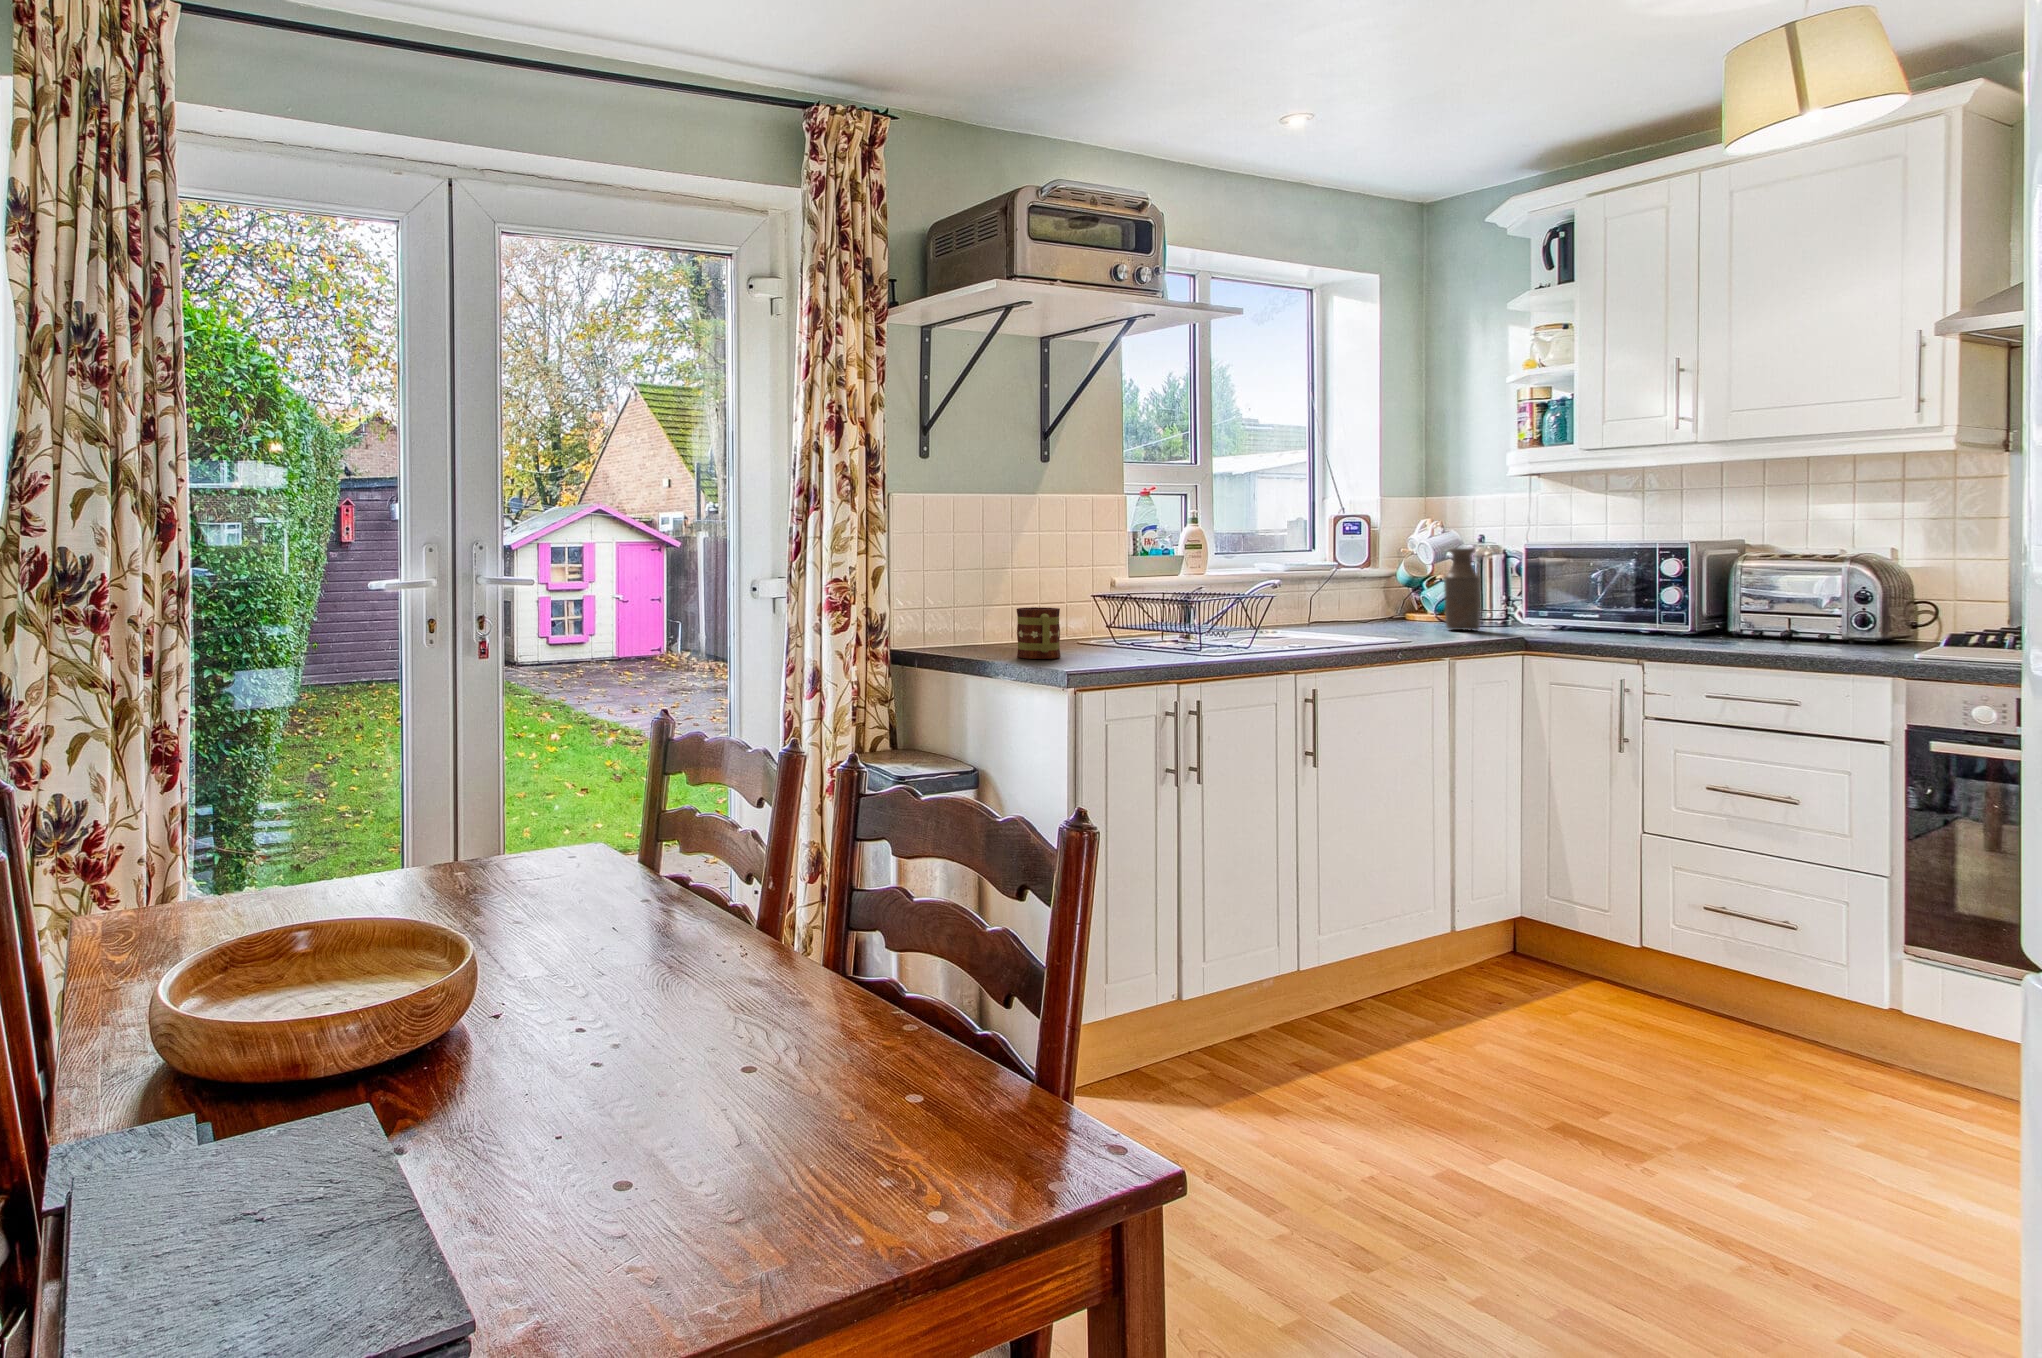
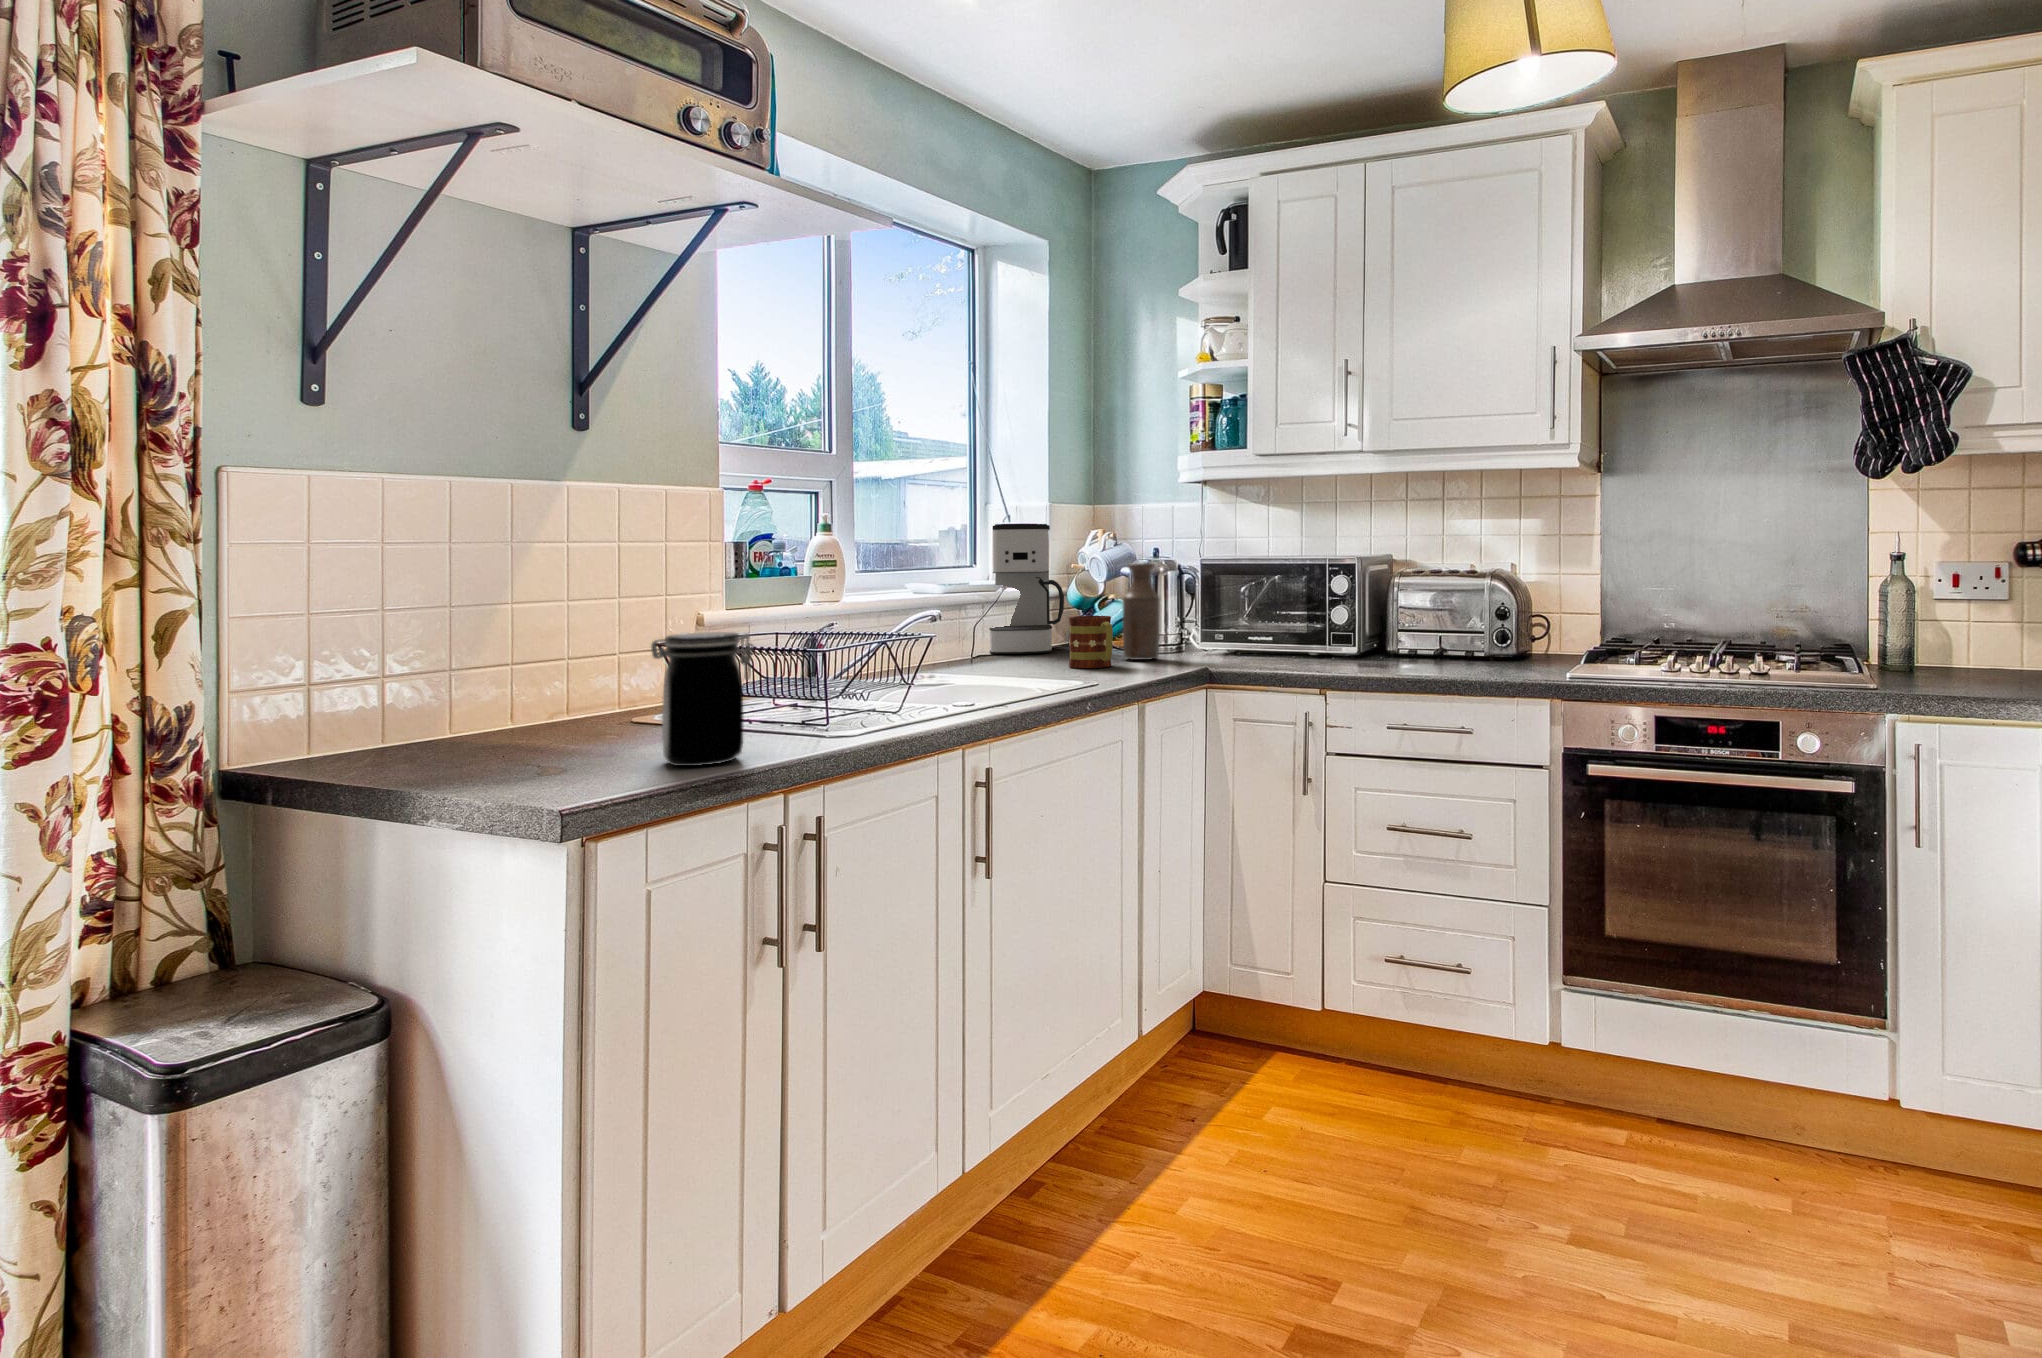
coffee maker: none [1327,515,1394,622] -> present [989,524,1064,654]
jar: none [1101,585,1159,662] -> present [651,632,753,766]
mug: present [1017,607,1061,659] -> present [1069,616,1113,668]

